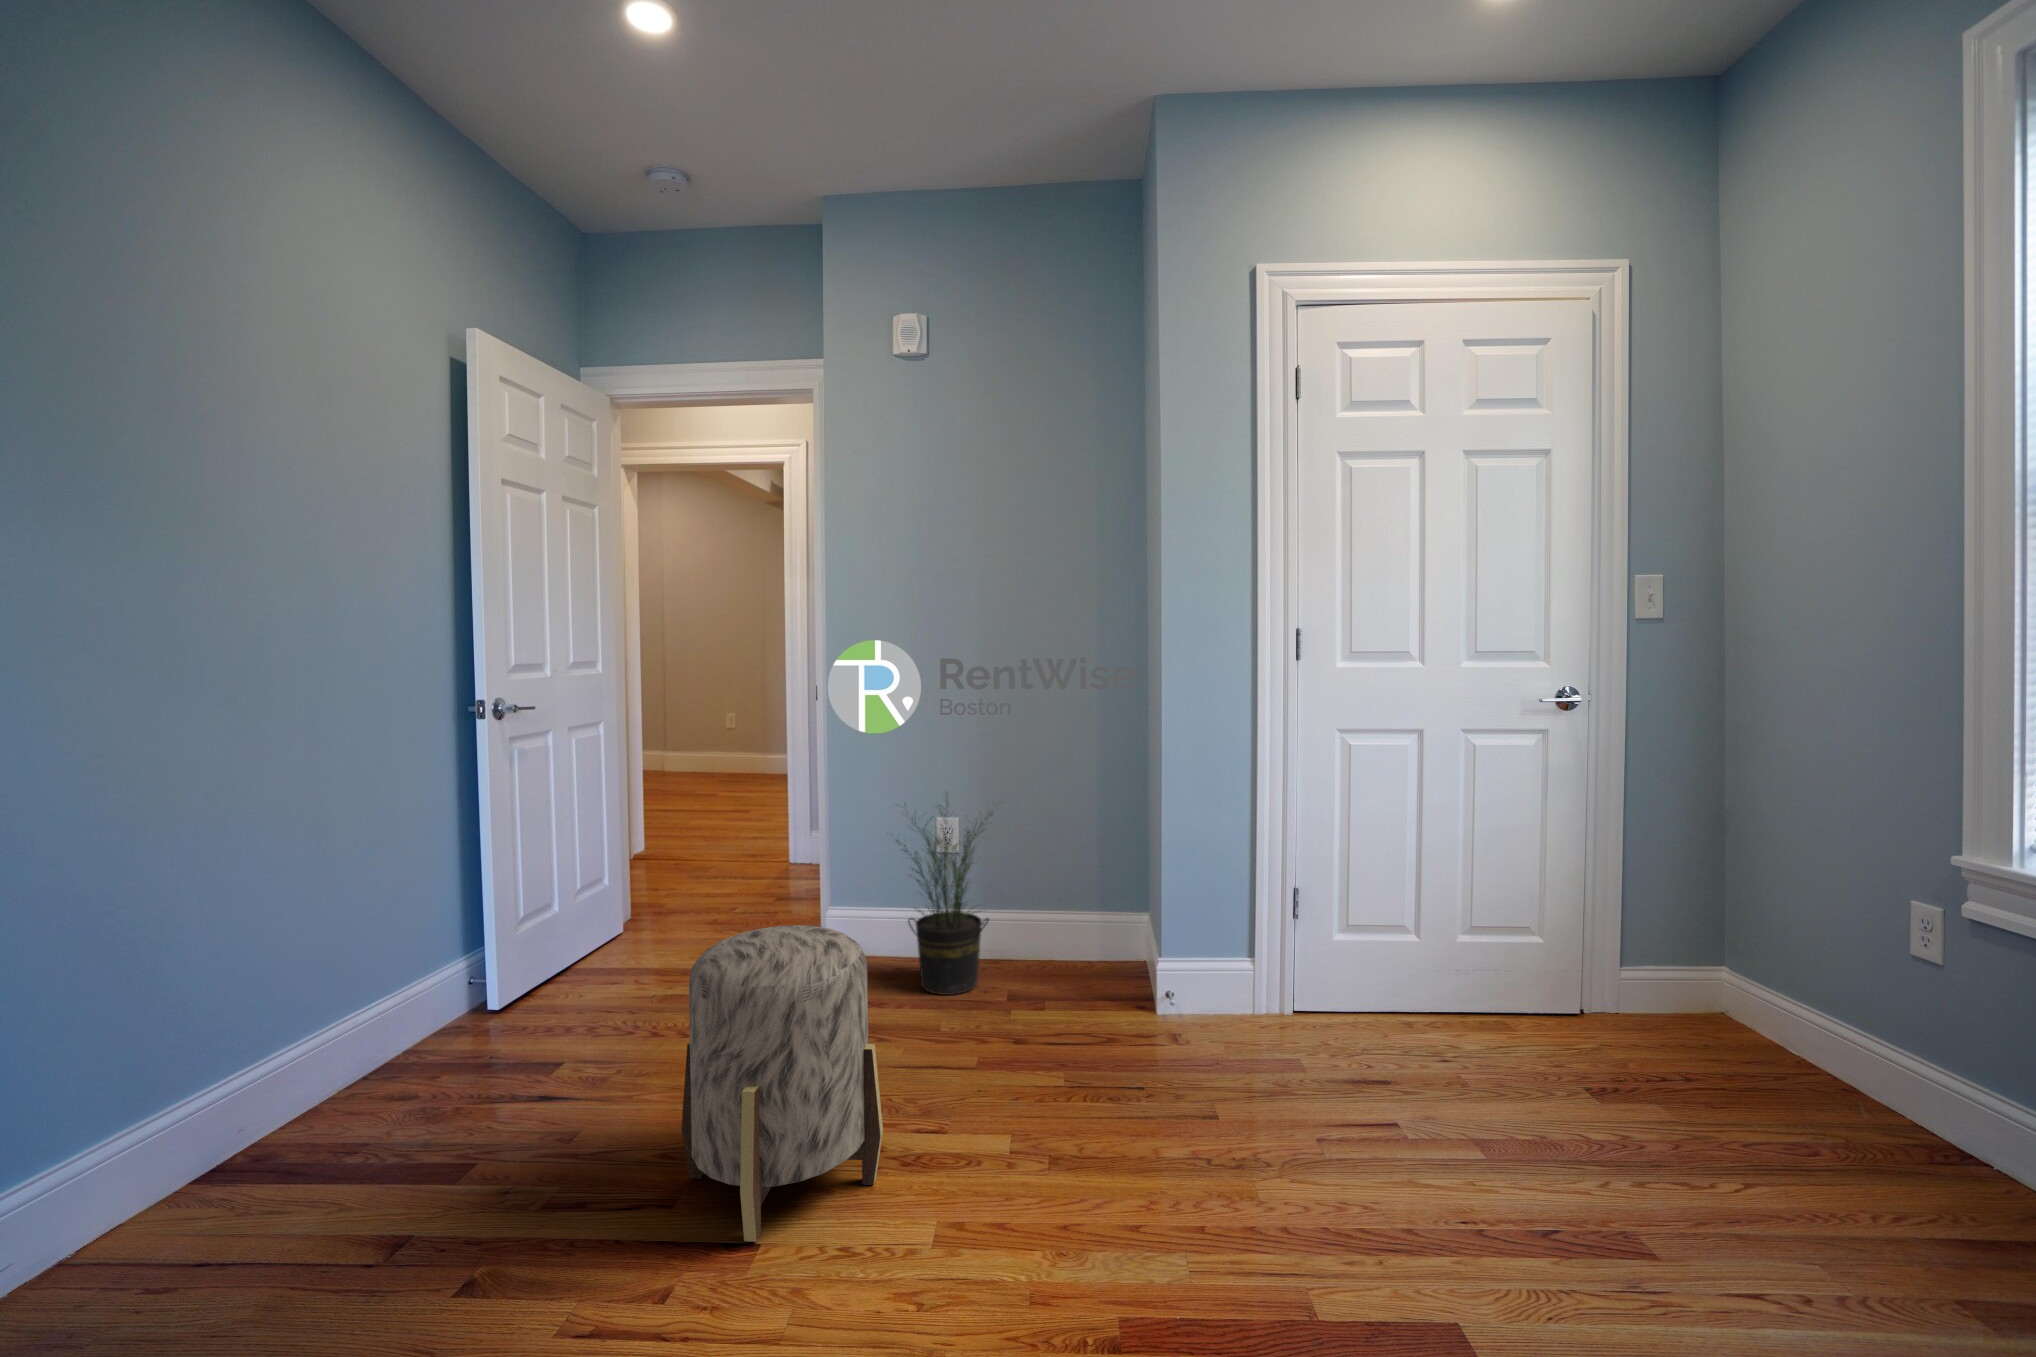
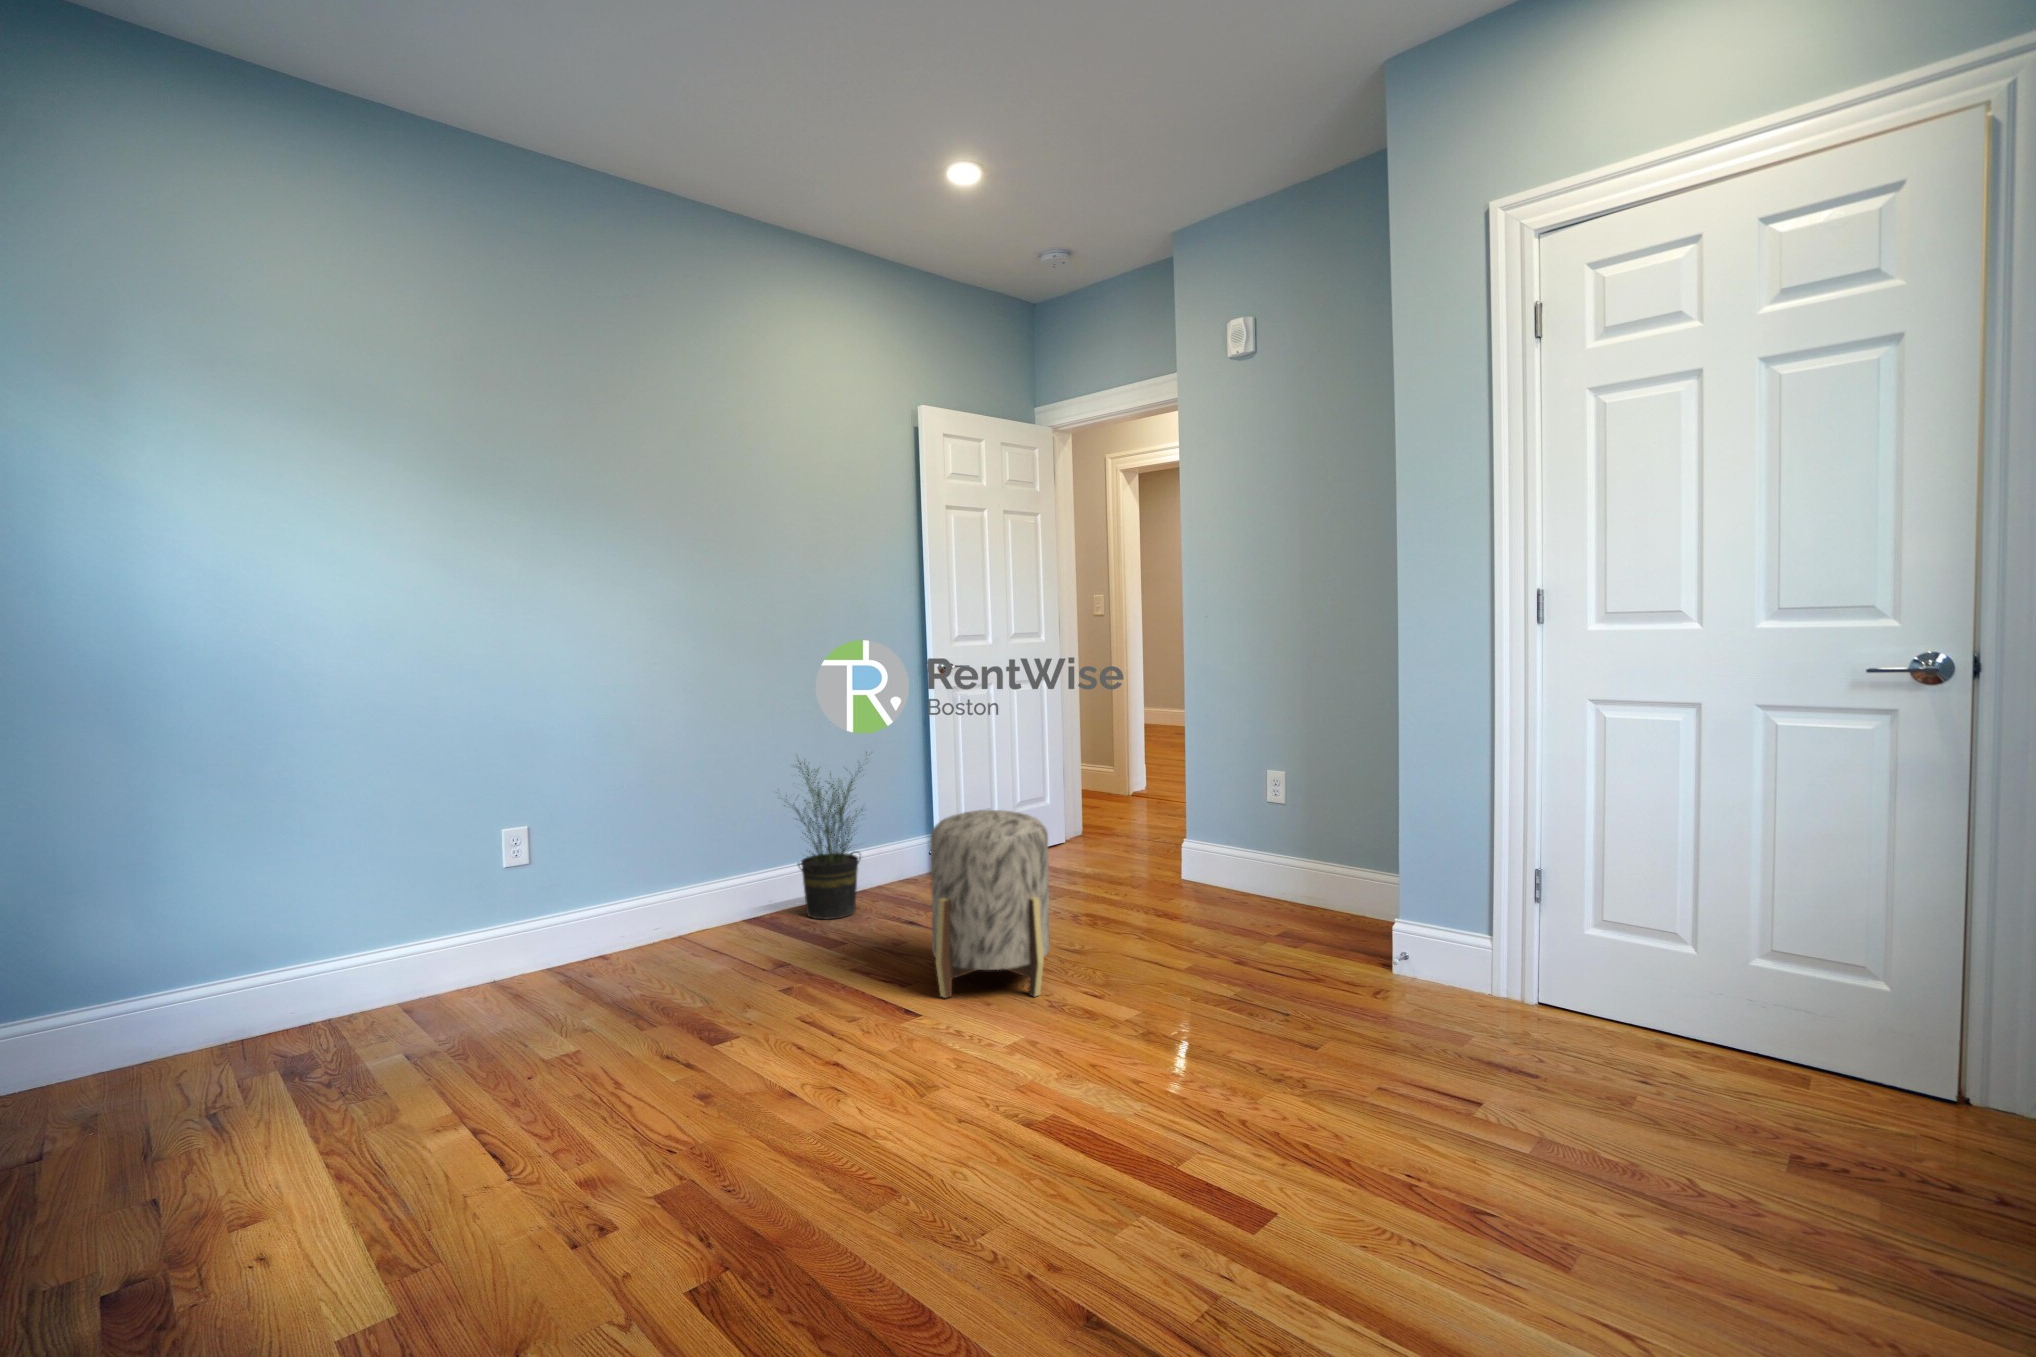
potted plant: present [896,793,992,995] -> present [784,752,867,919]

